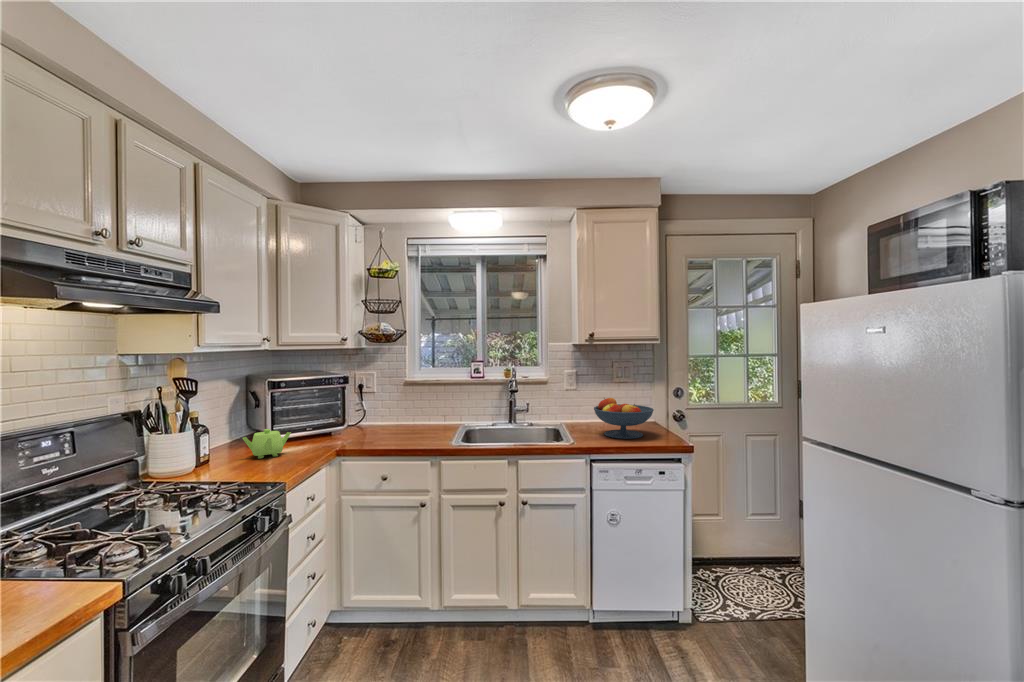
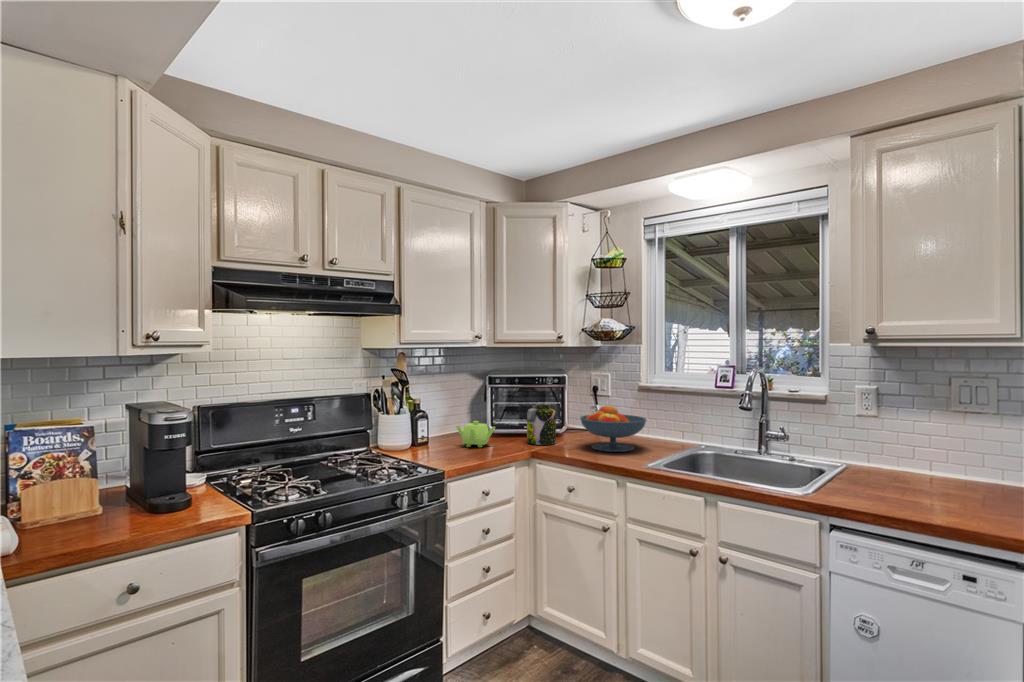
fruit bowl: present [594,398,654,439] -> present [580,406,646,452]
jar: none [317,404,347,444] -> present [527,405,556,445]

